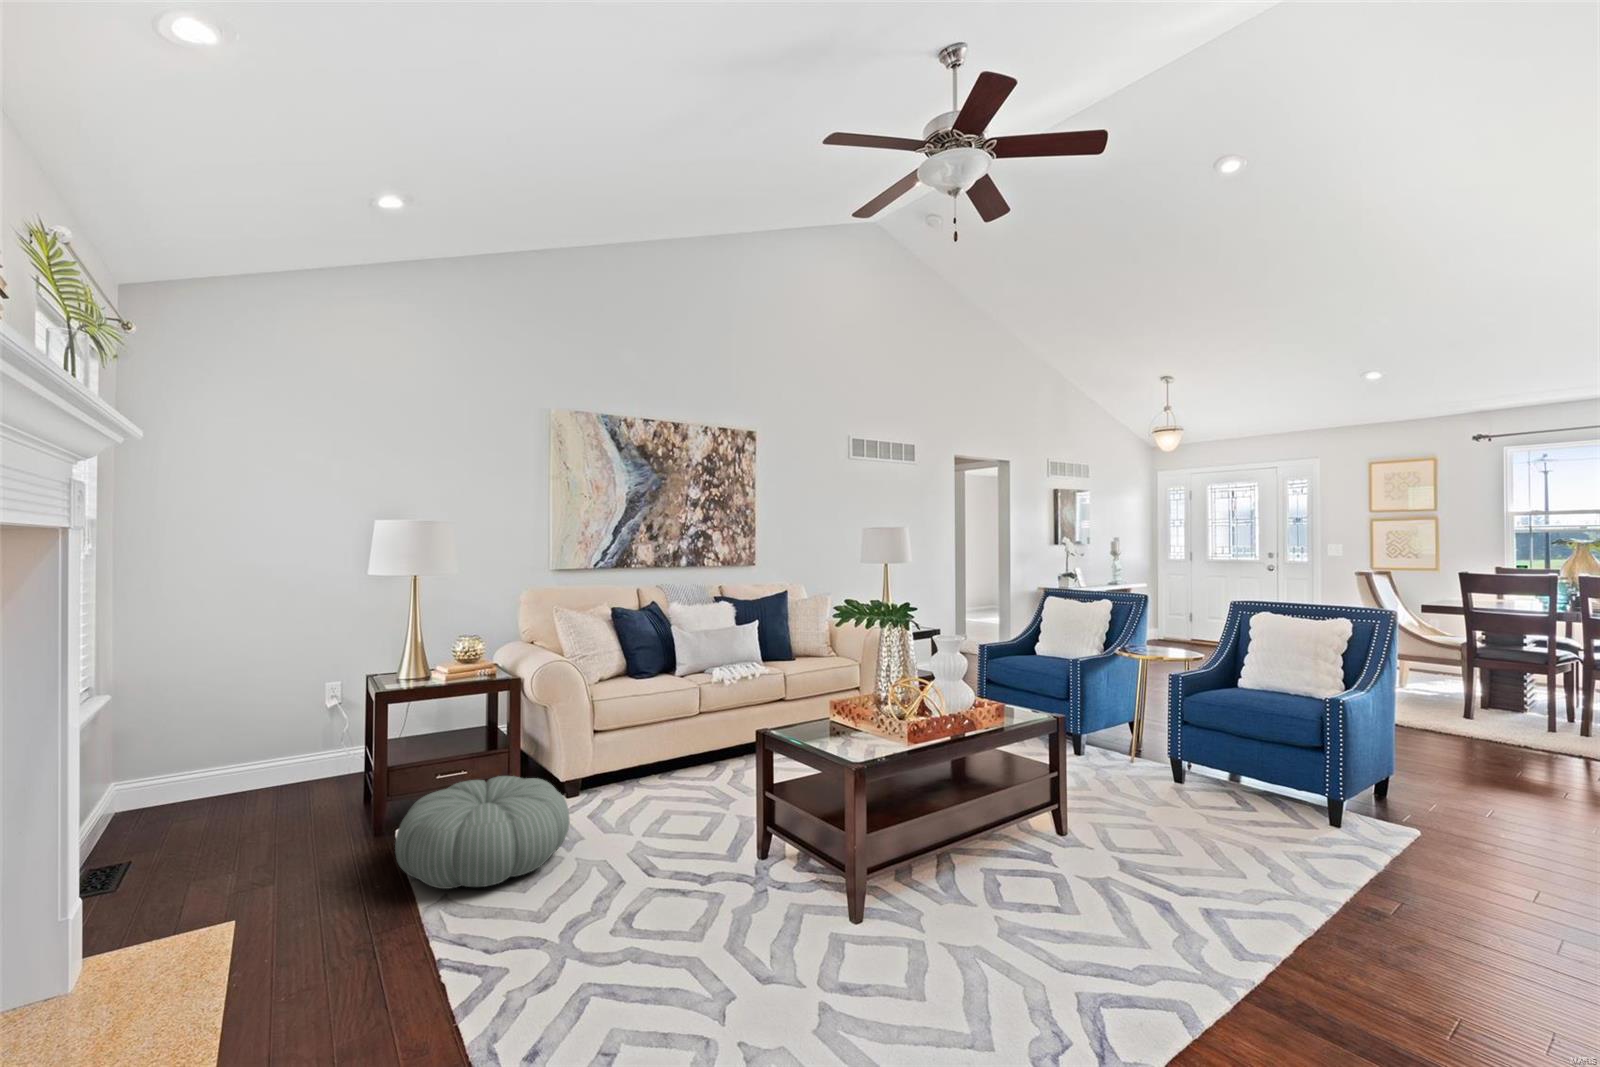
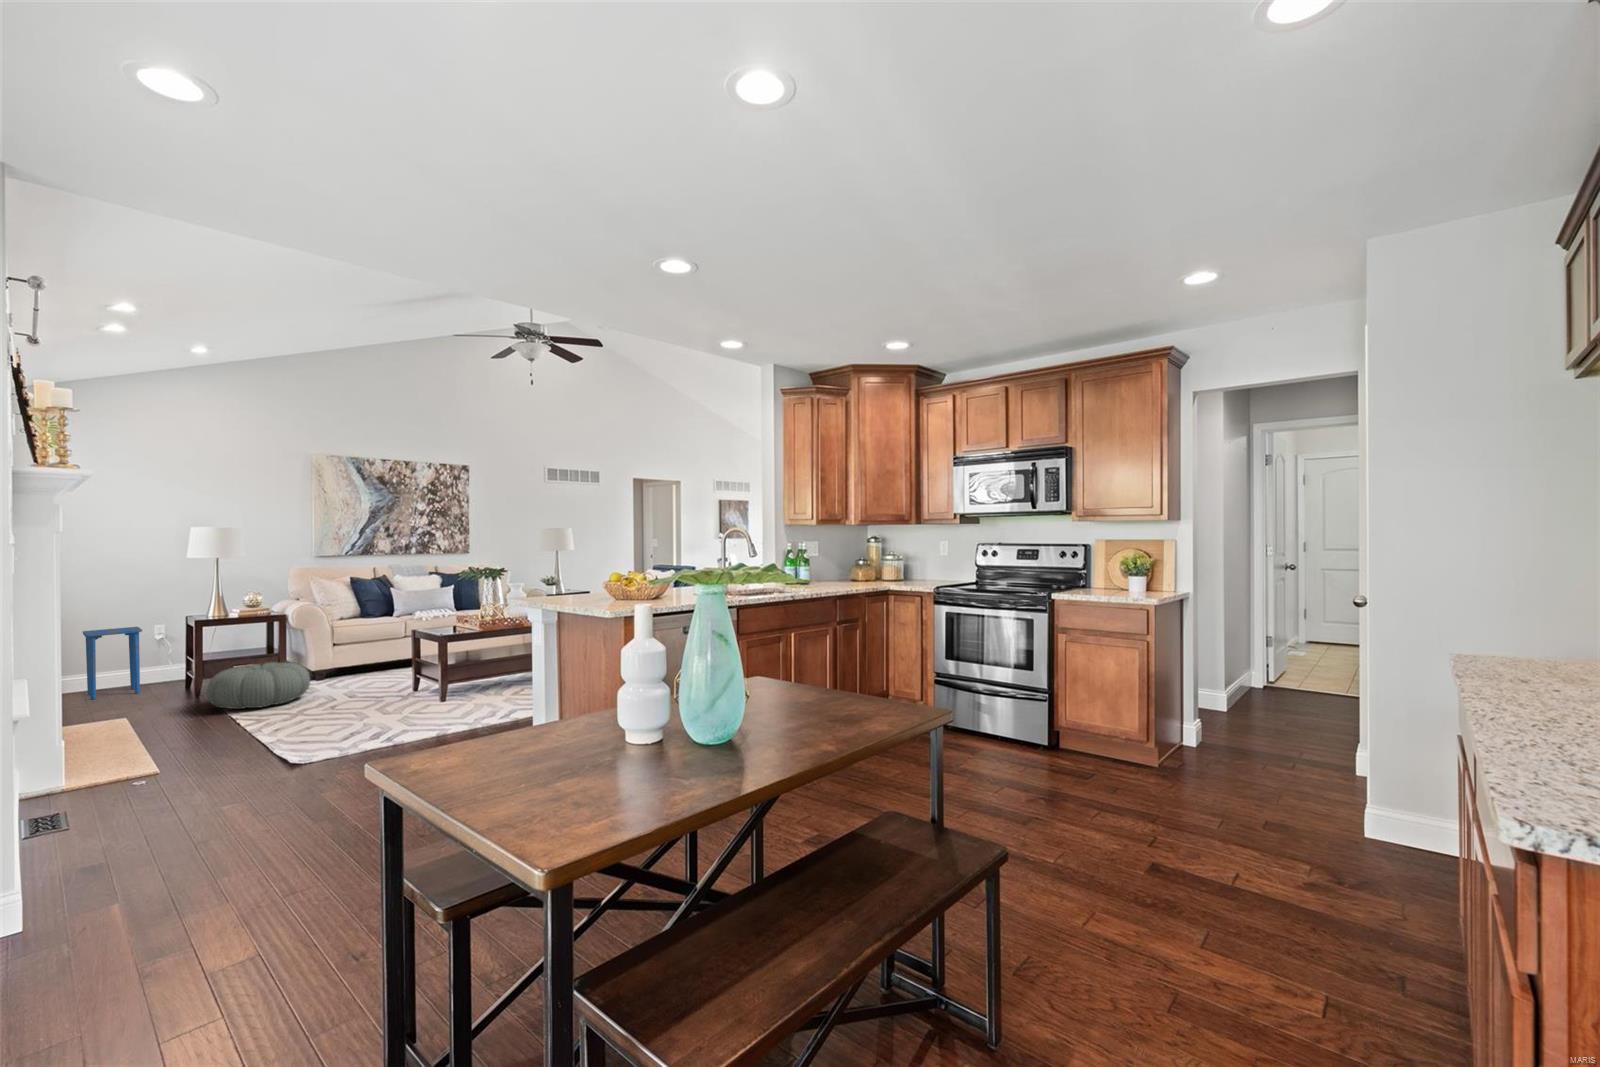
side table: none [219,685,306,815] -> present [83,627,142,699]

